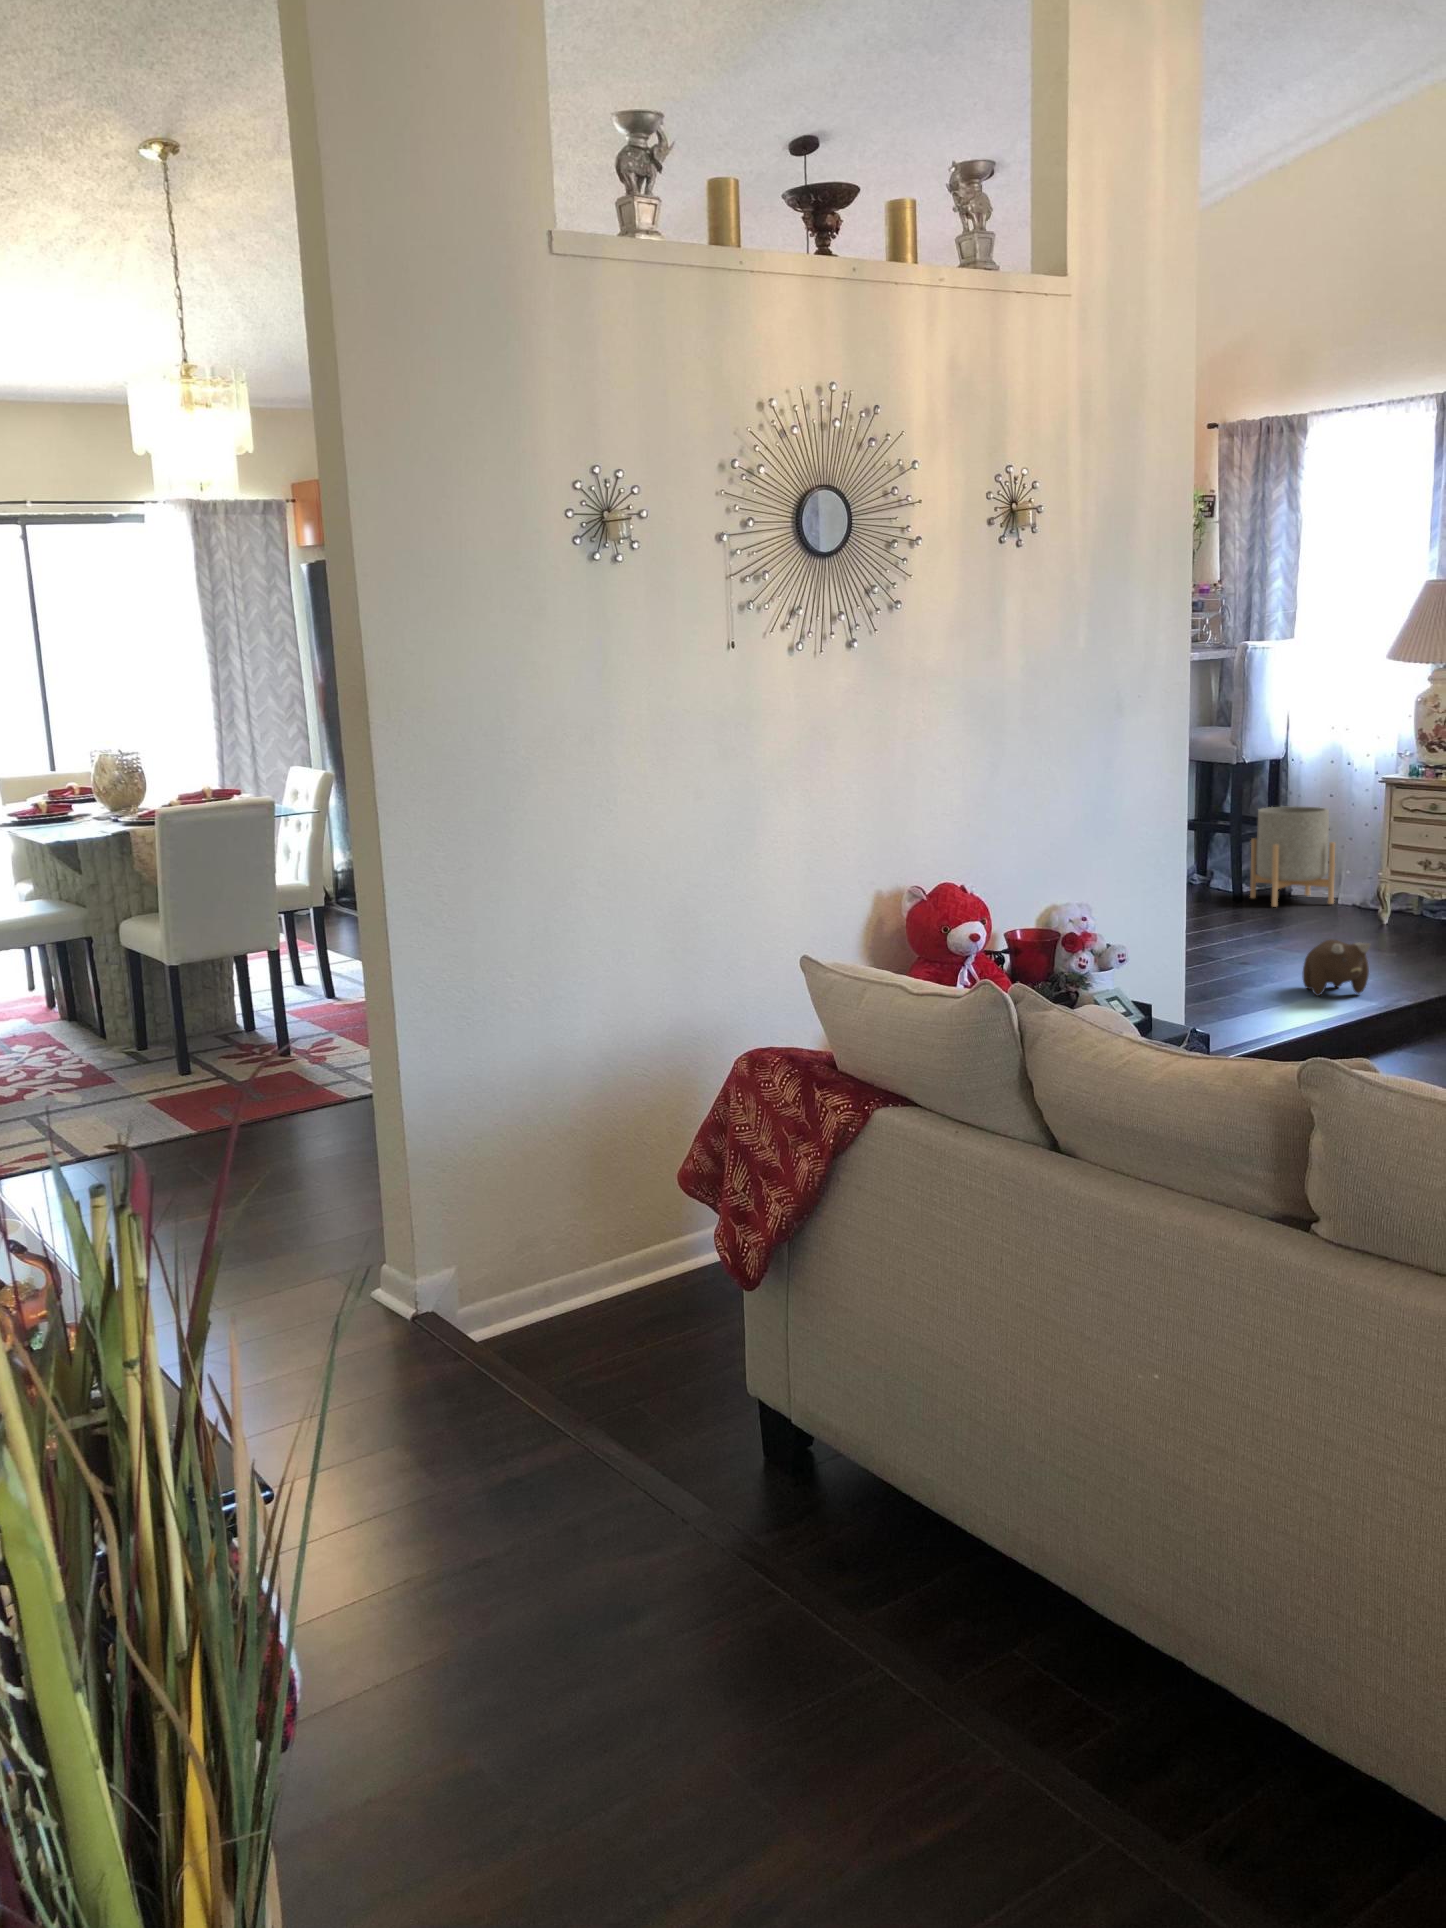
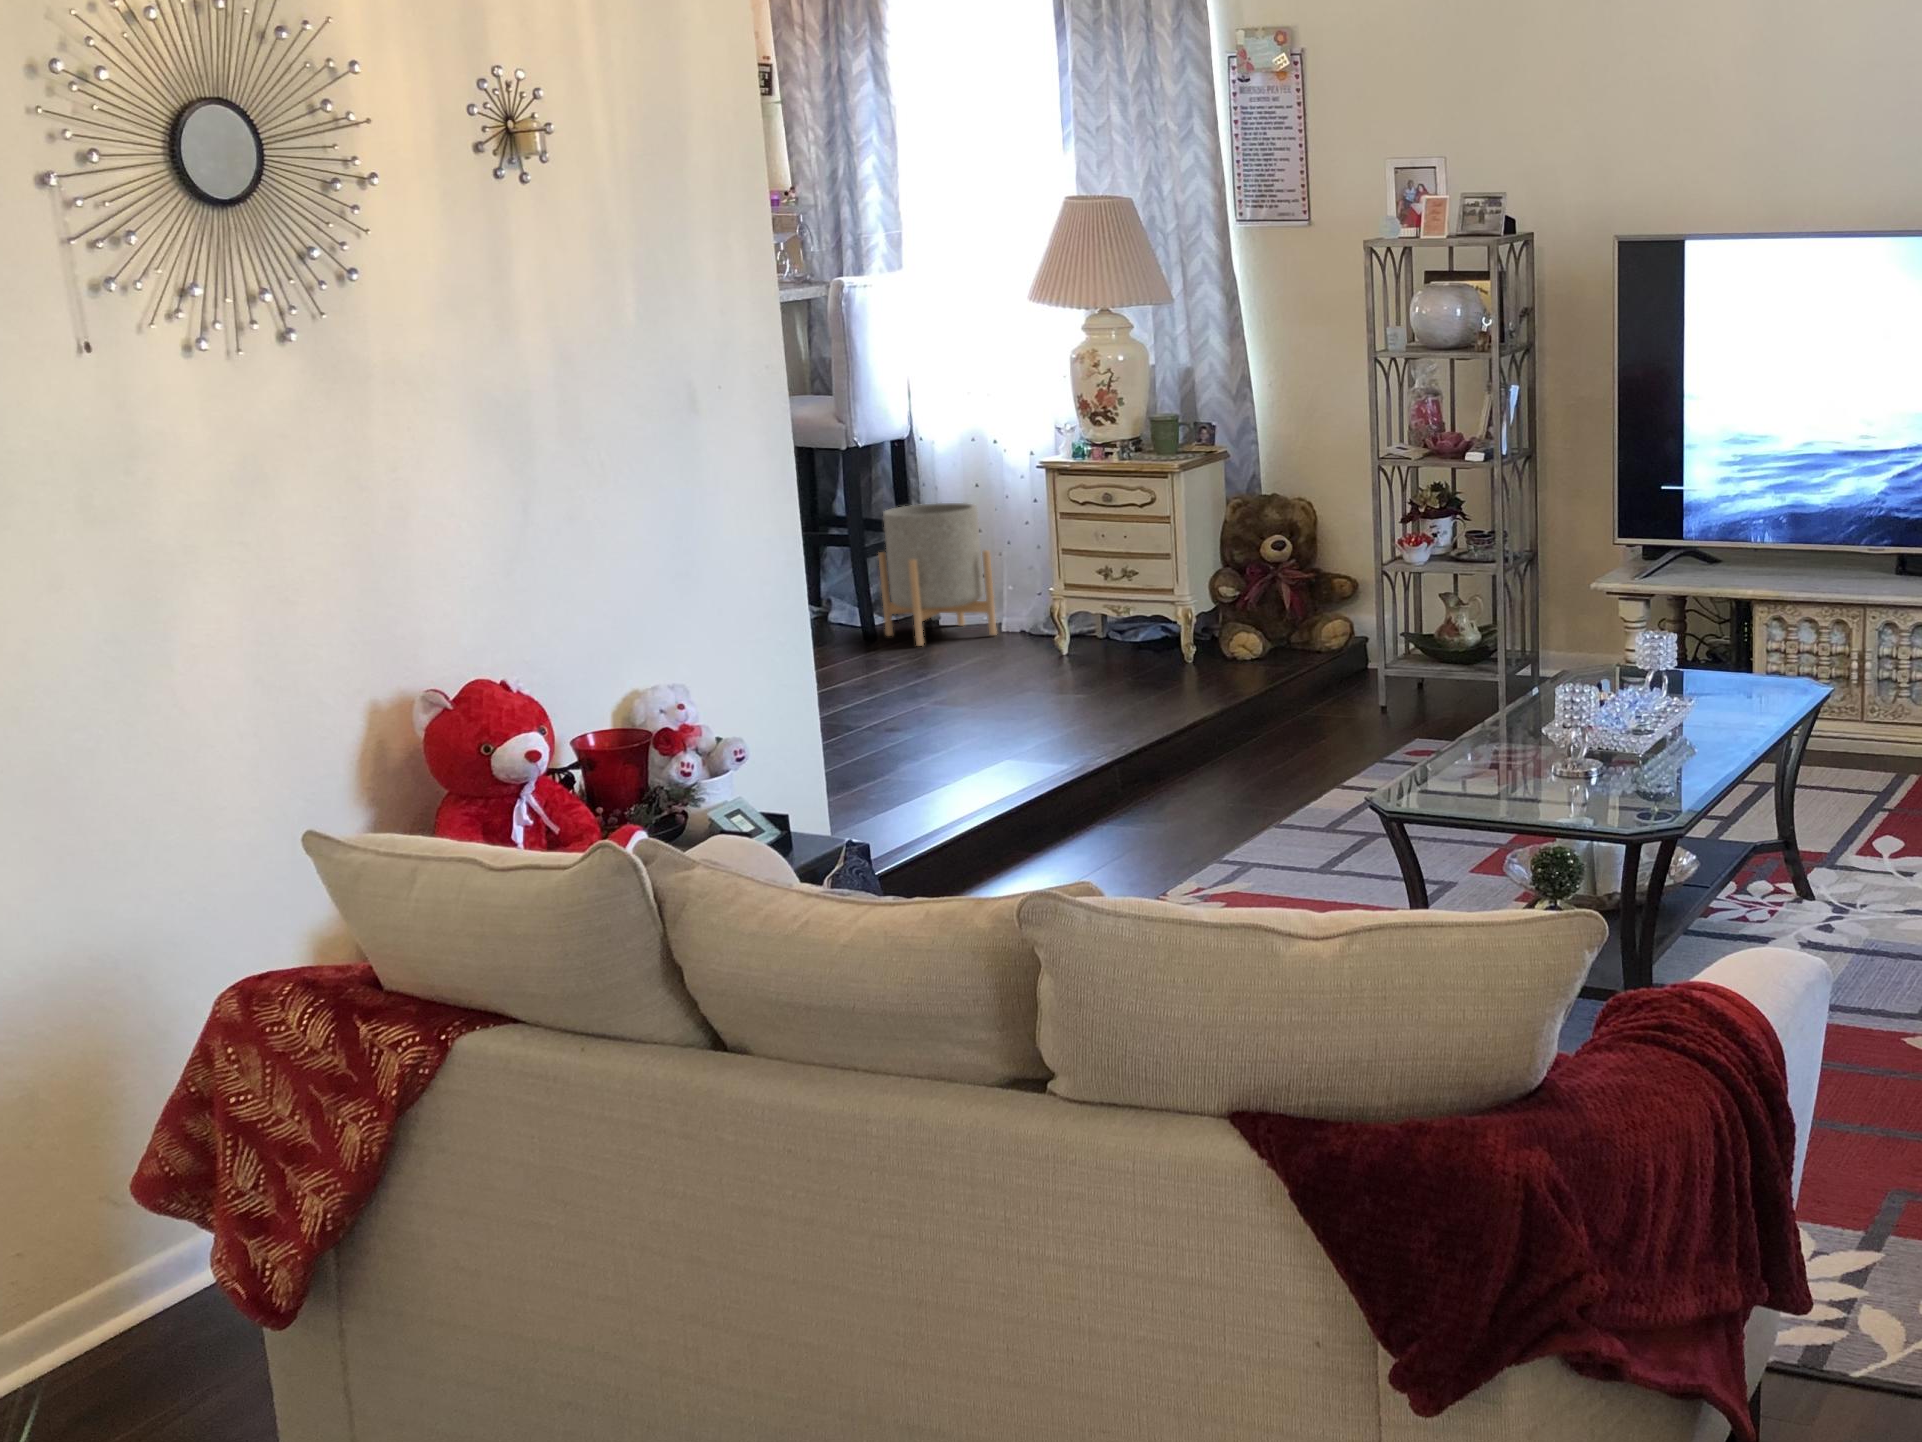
plush toy: present [1302,940,1370,996] -> none [971,690,1055,769]

